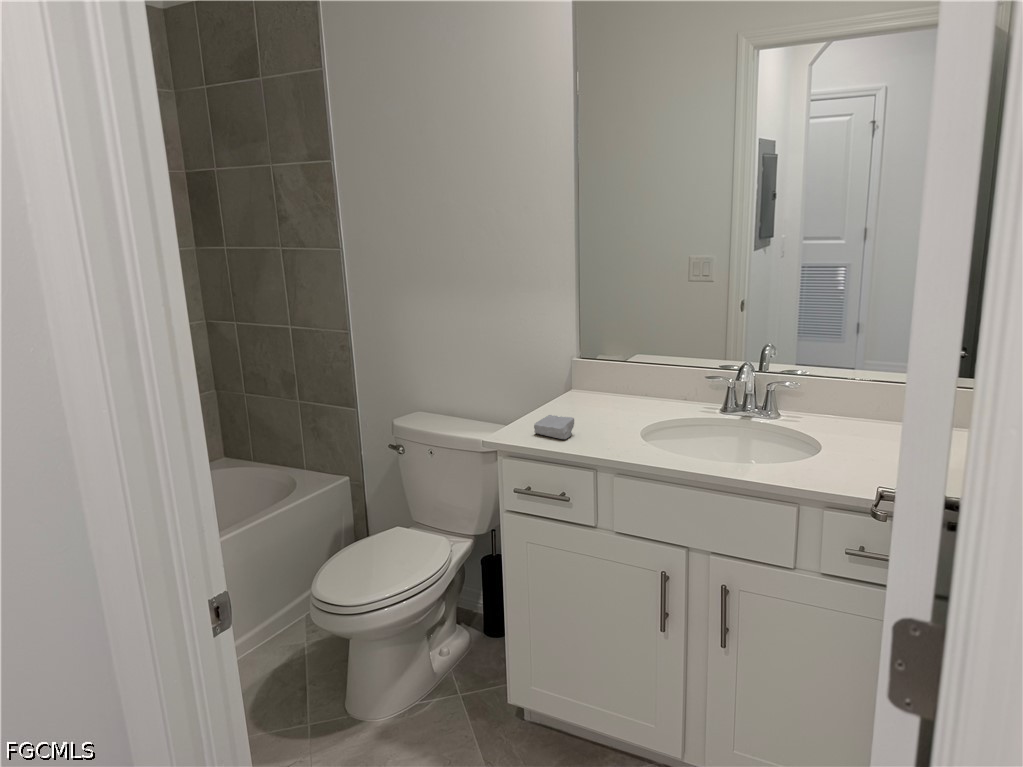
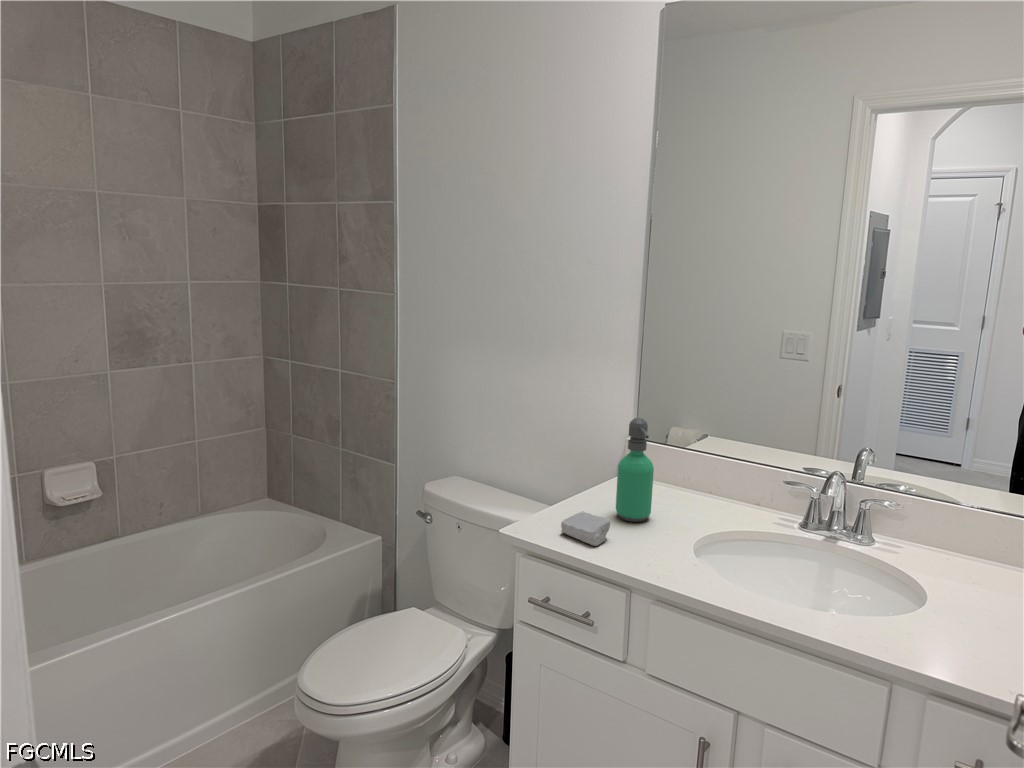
soap dispenser: none [574,334,604,421] -> present [616,418,654,522]

